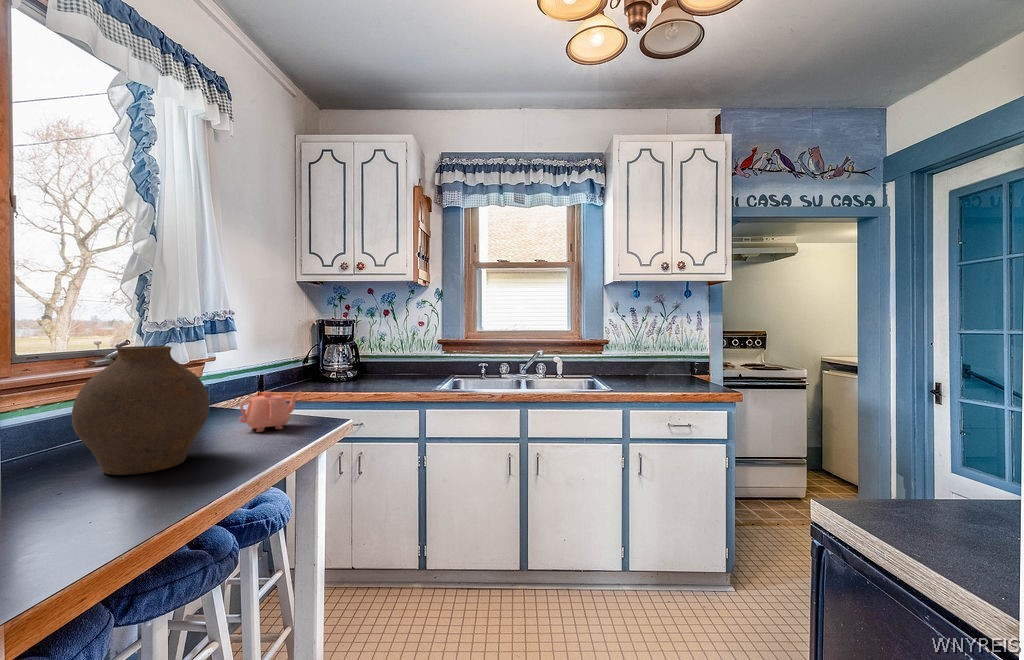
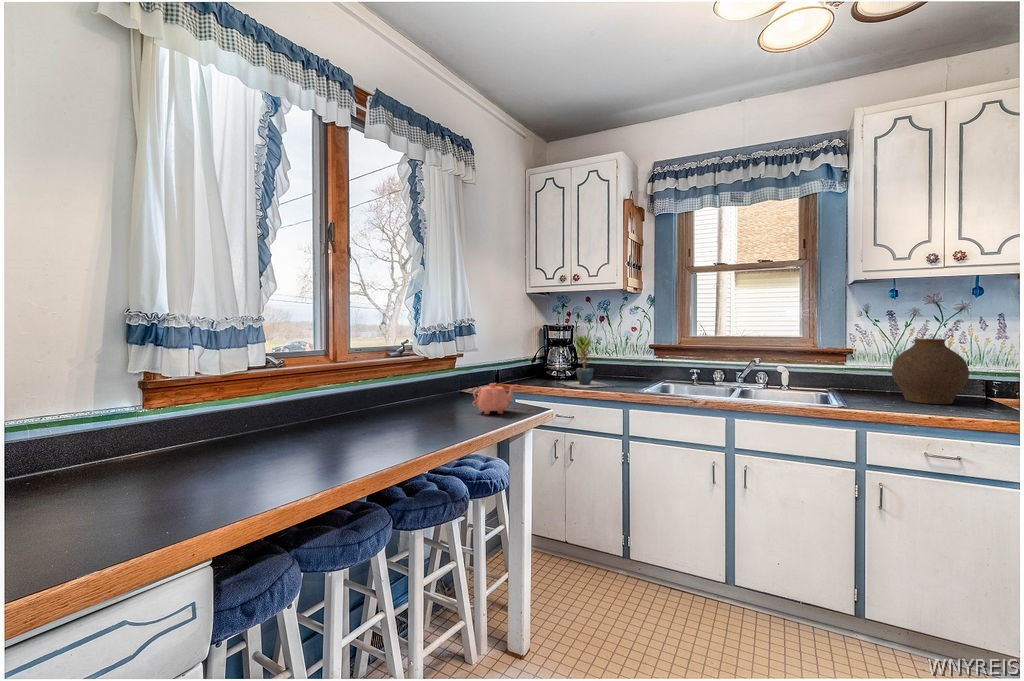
potted plant: none [338,330,405,391] -> present [558,336,612,388]
vase: present [72,346,209,475] -> present [892,339,969,404]

